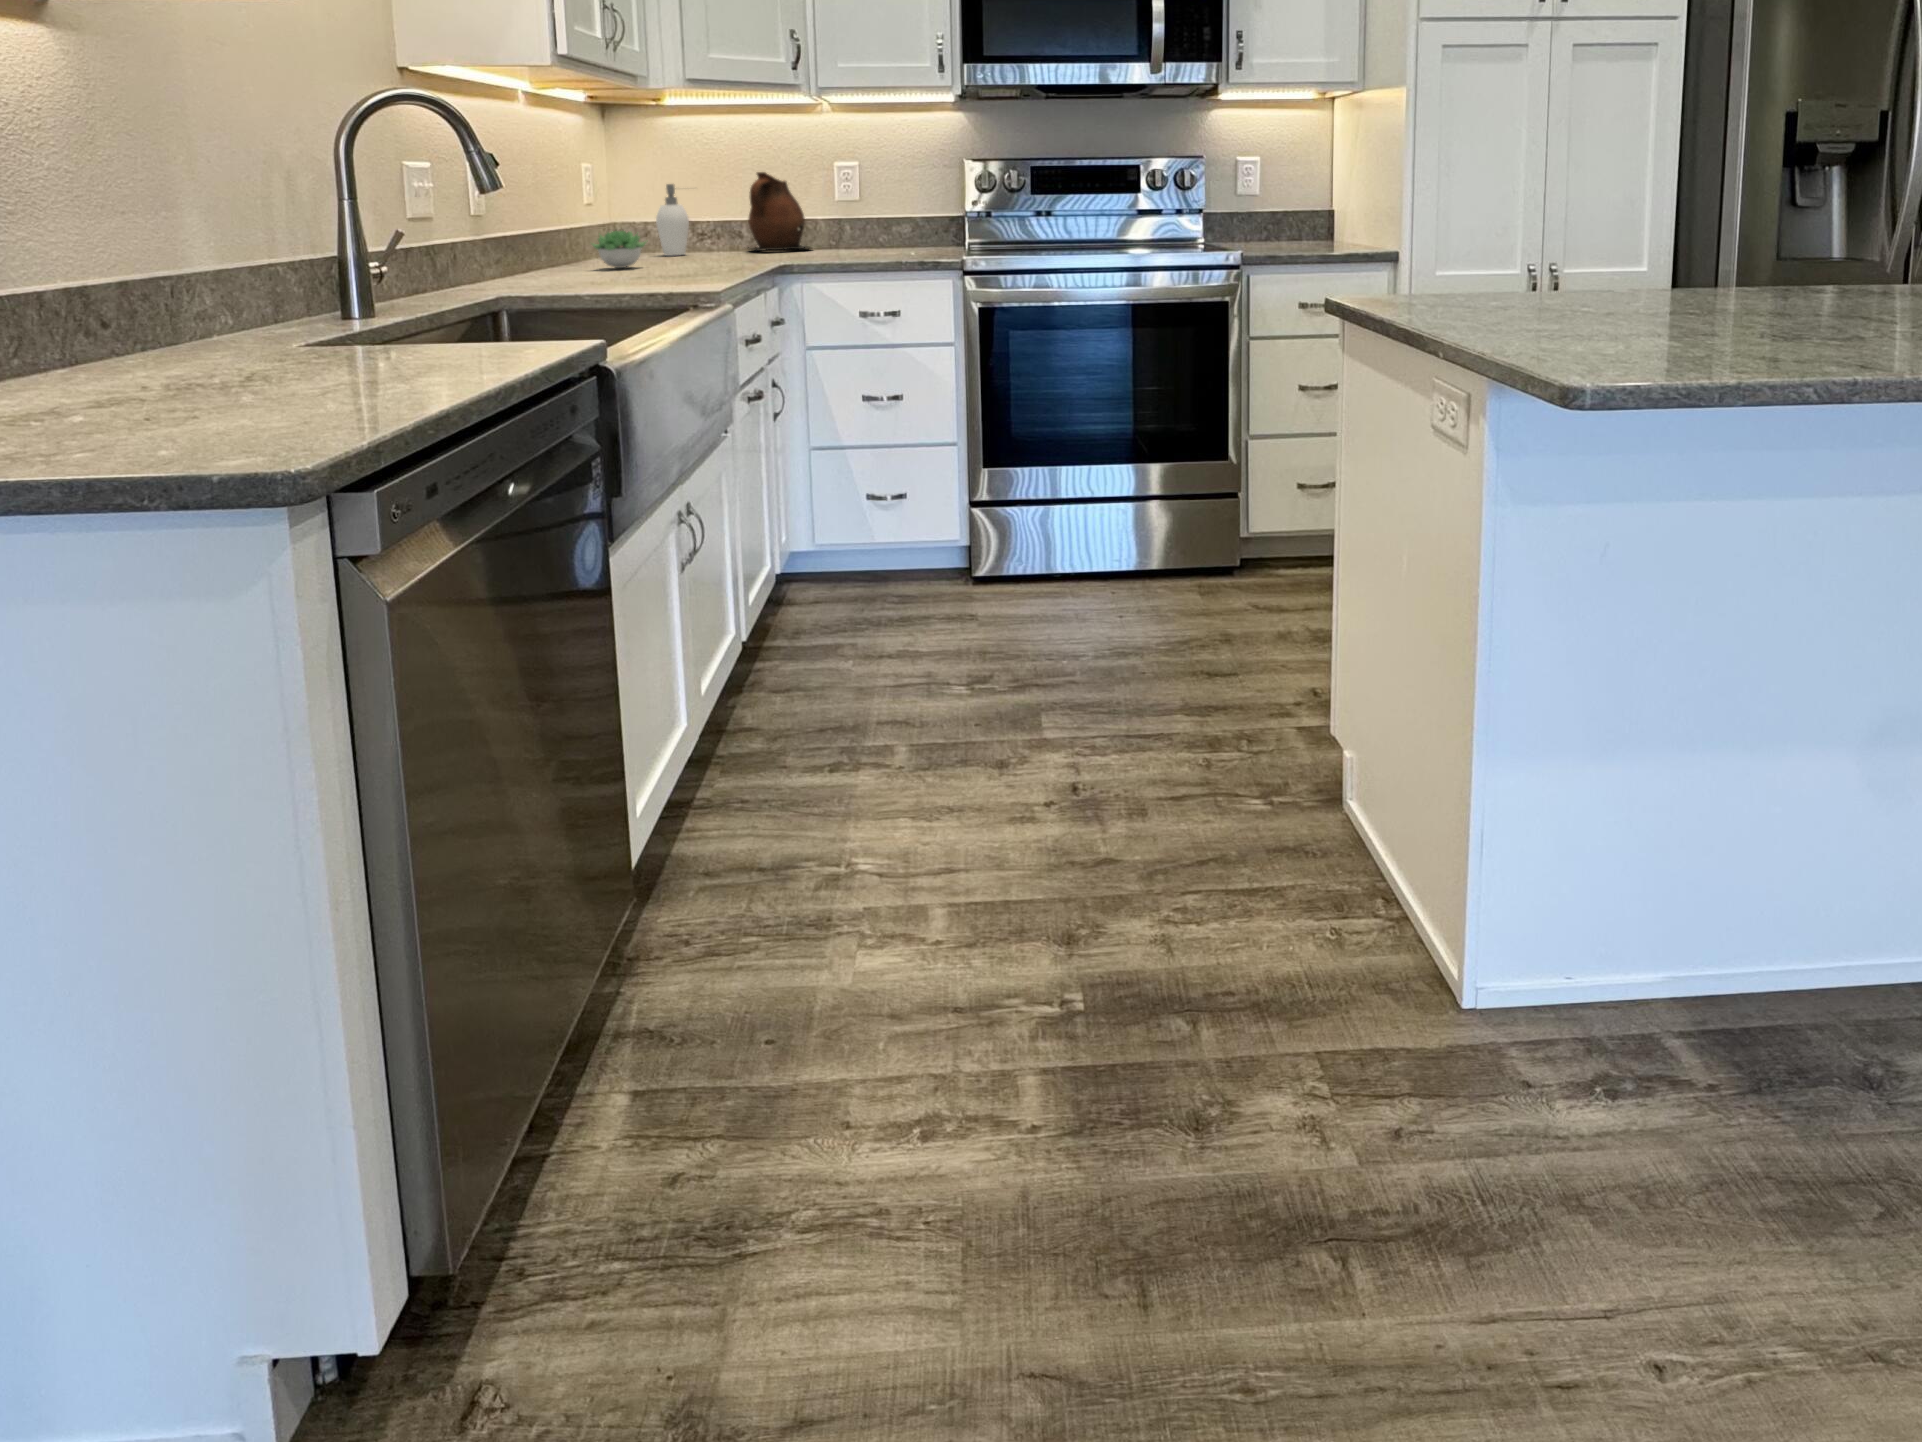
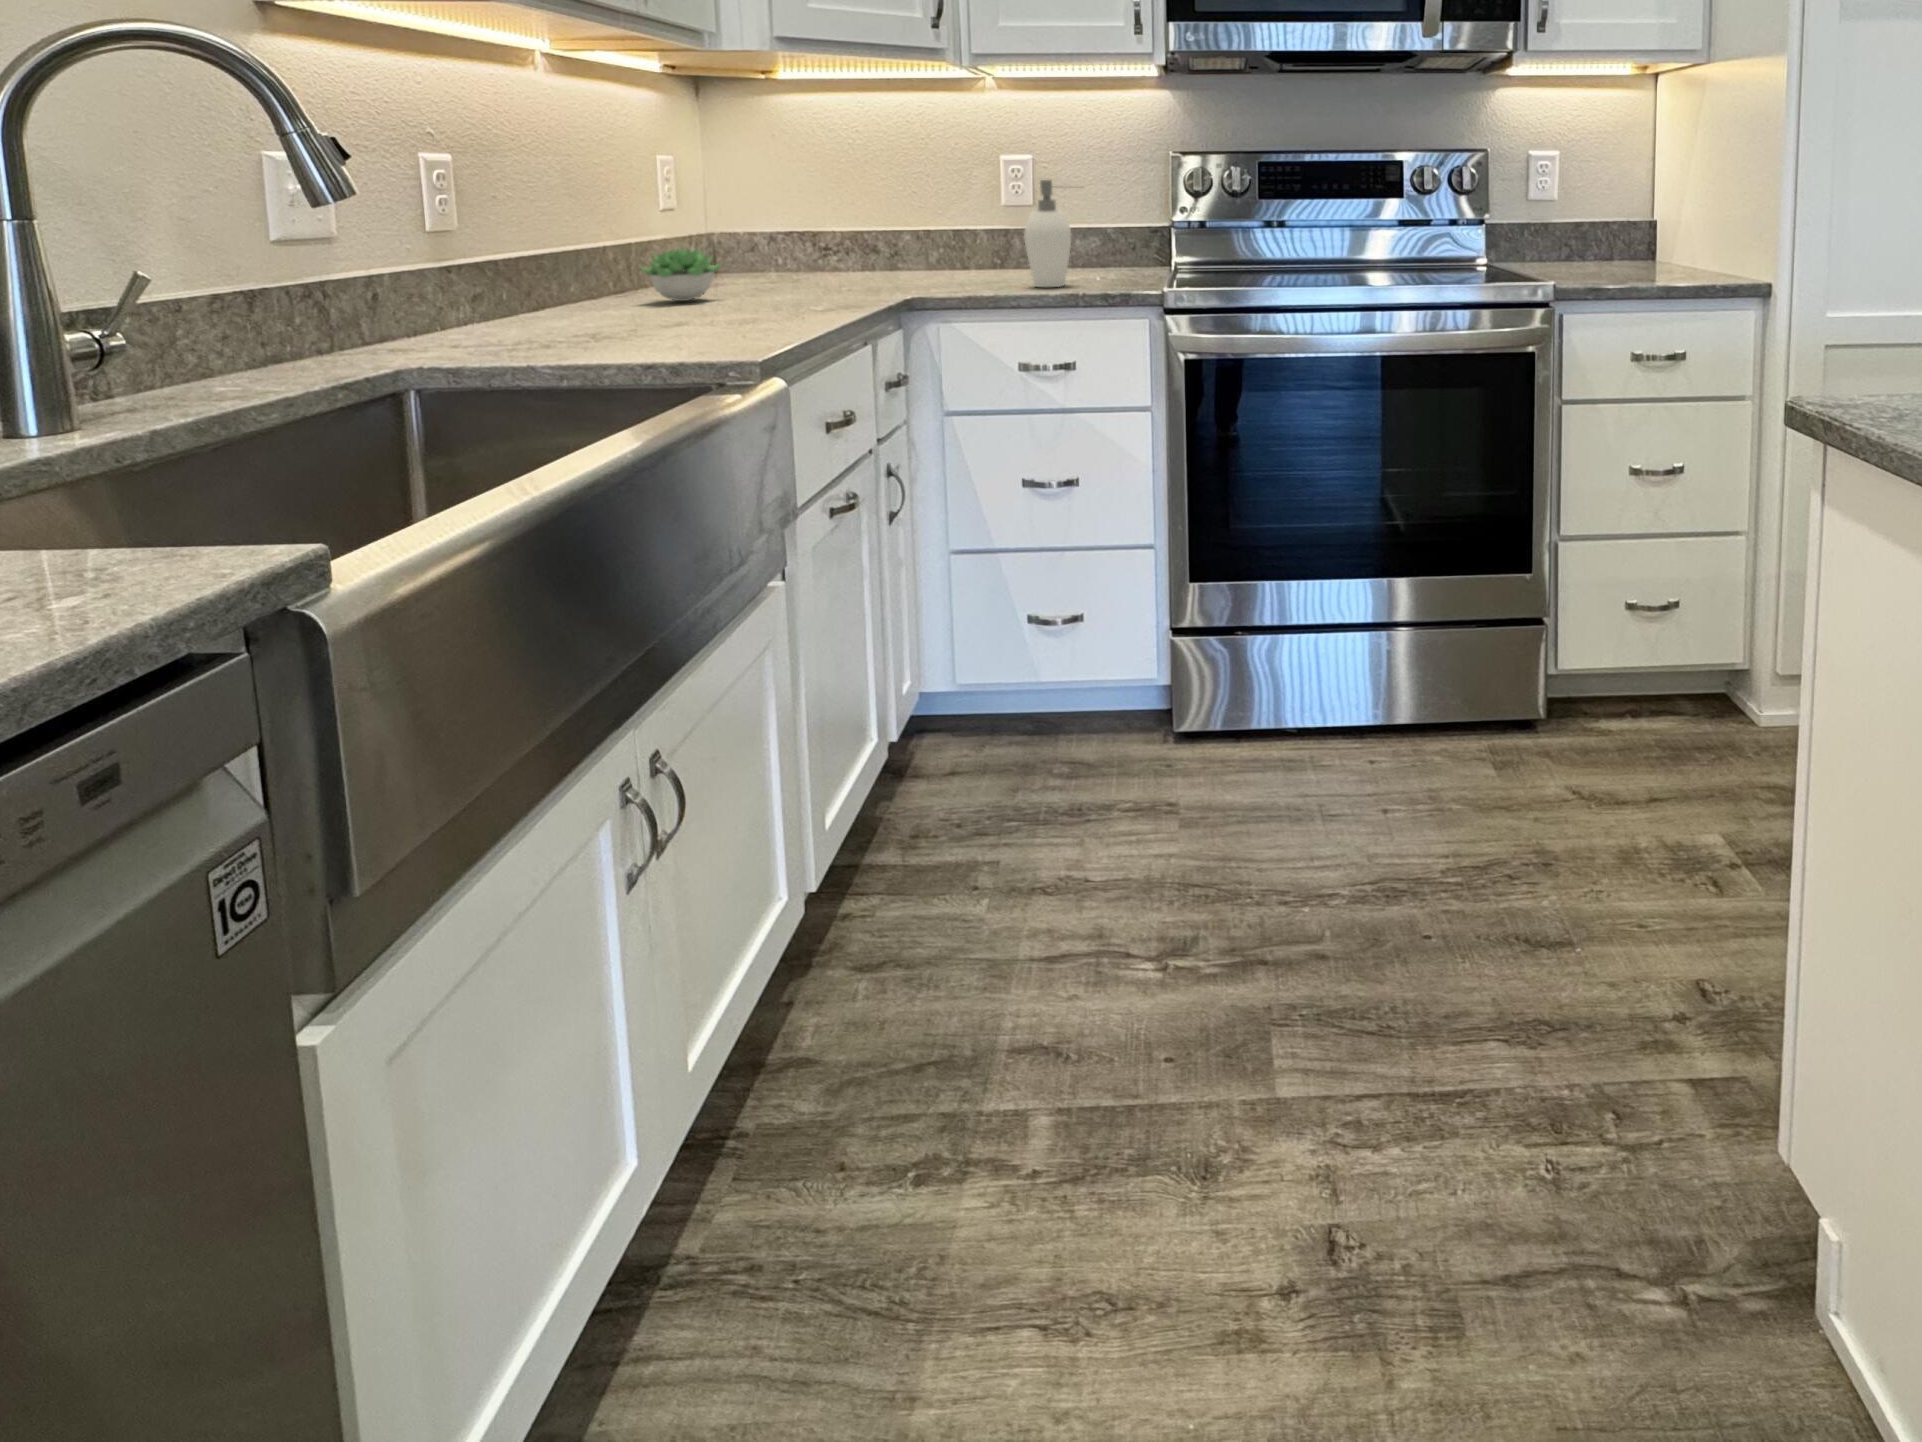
ceramic pitcher: present [748,172,810,251] -> none [875,167,969,272]
soap dispenser: present [656,184,689,256] -> present [1024,180,1071,287]

